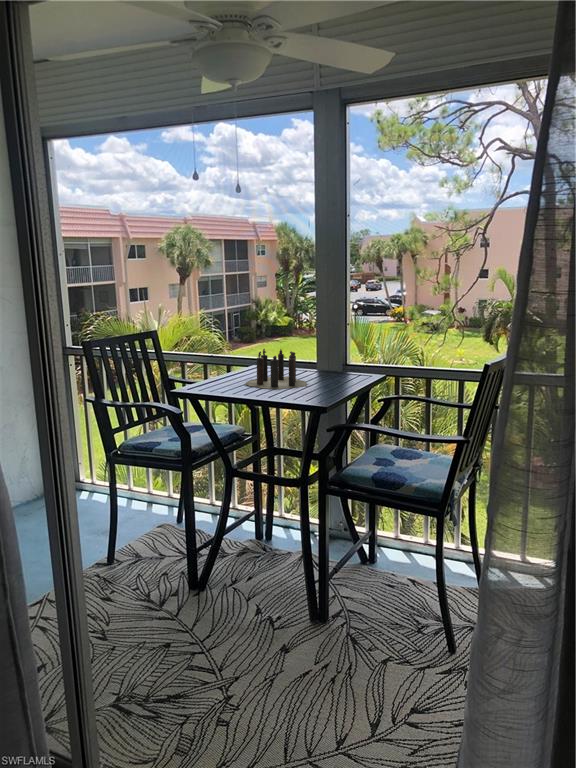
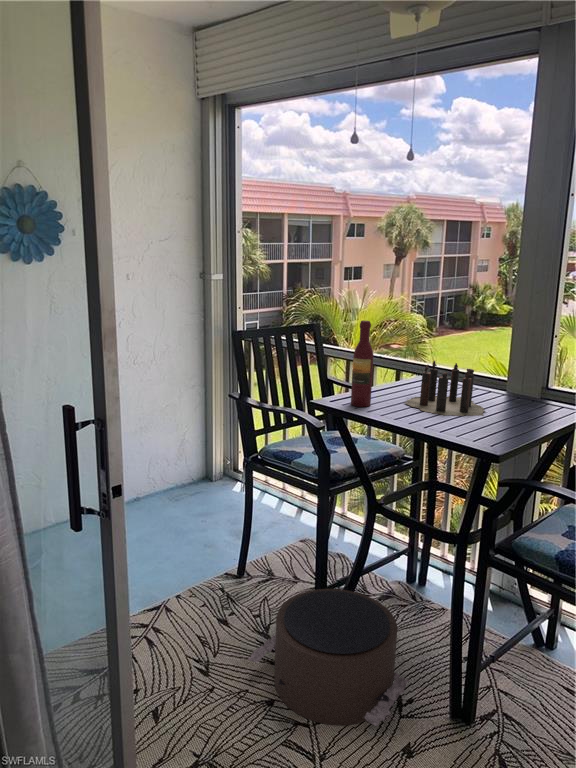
wine bottle: none [201,320,219,391] -> present [351,321,373,407]
pouf: none [141,546,276,649] -> present [248,589,409,726]

